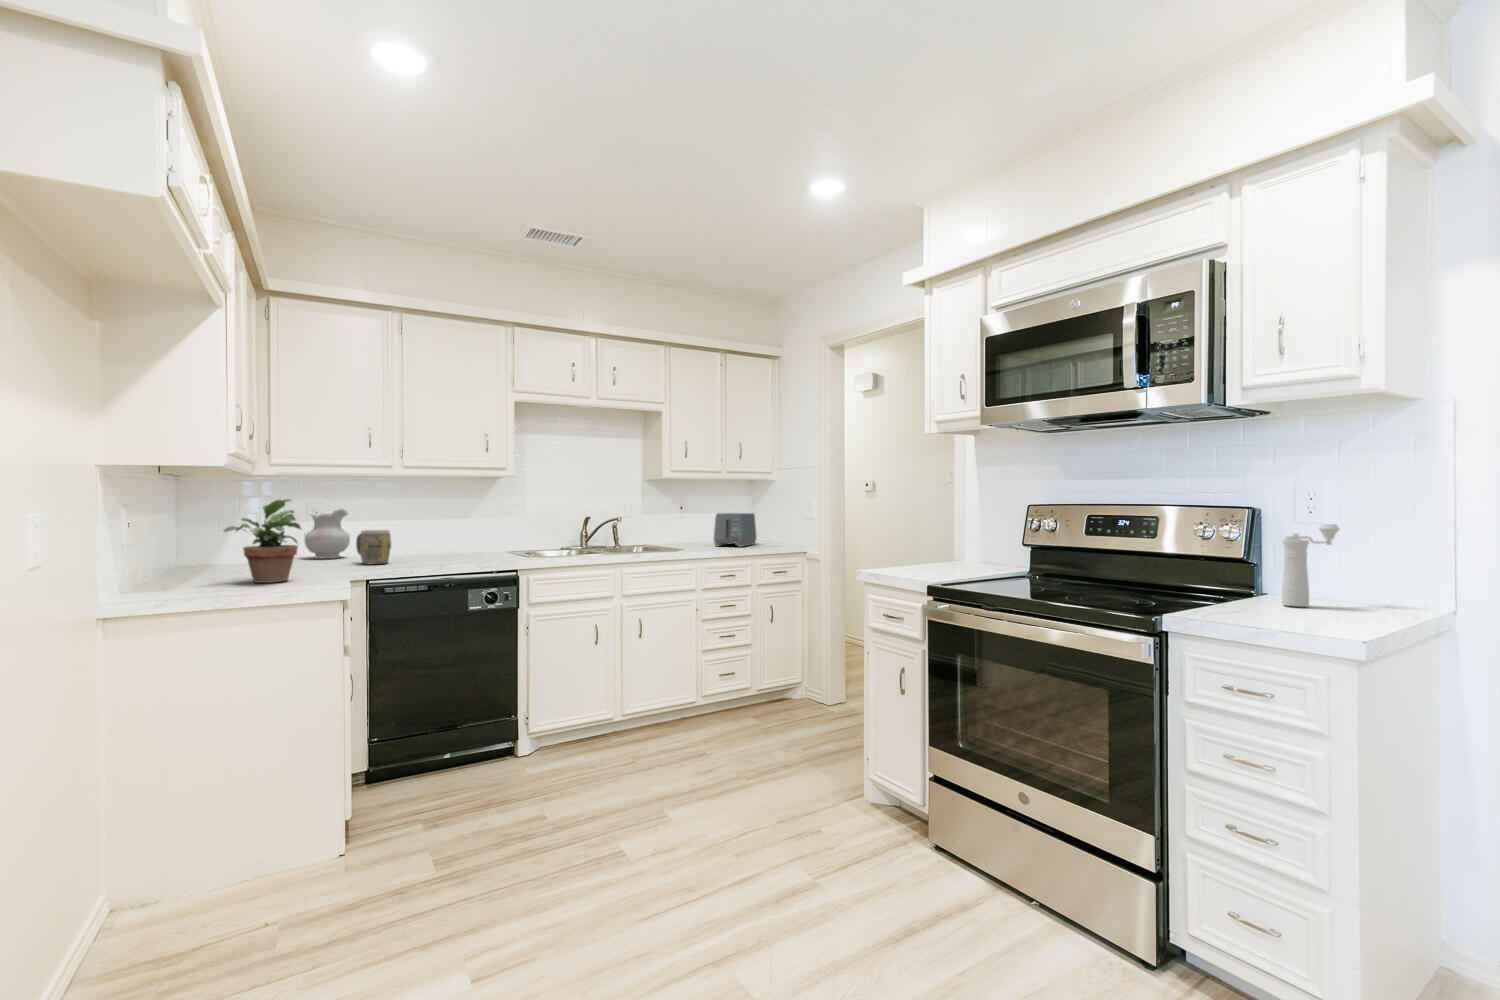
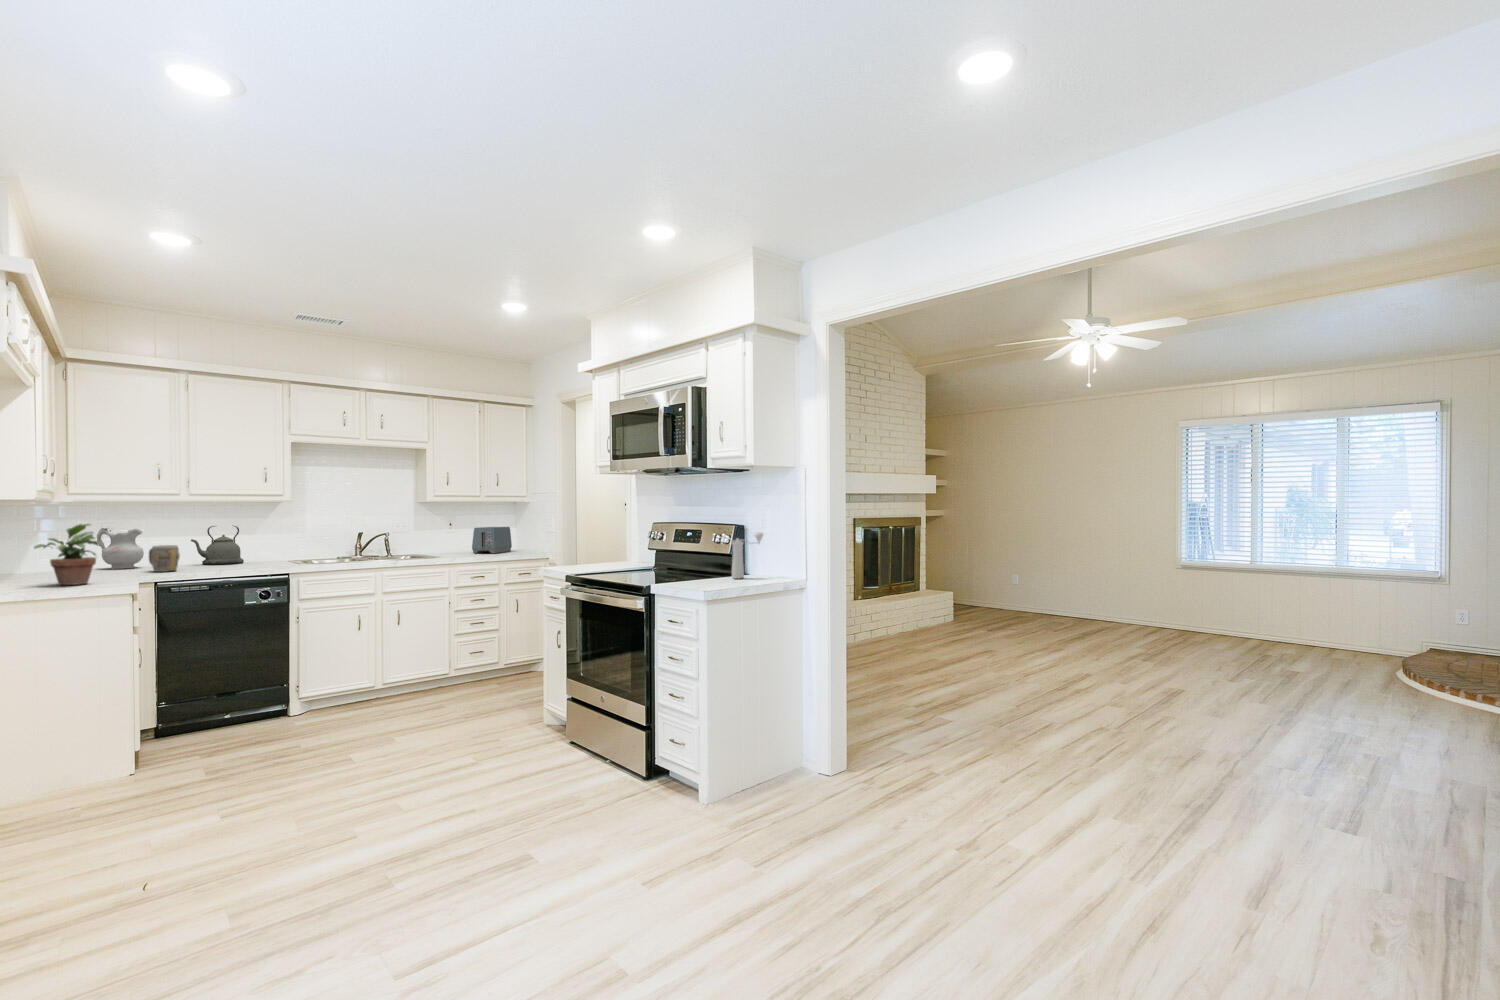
kettle: none [401,506,459,555] -> present [191,526,244,565]

